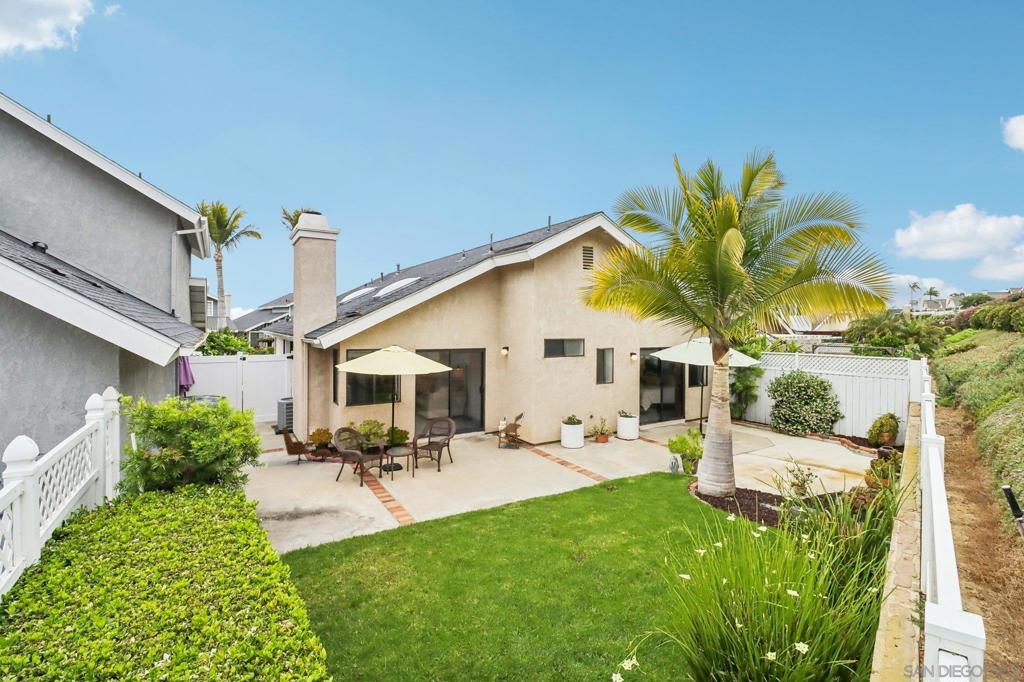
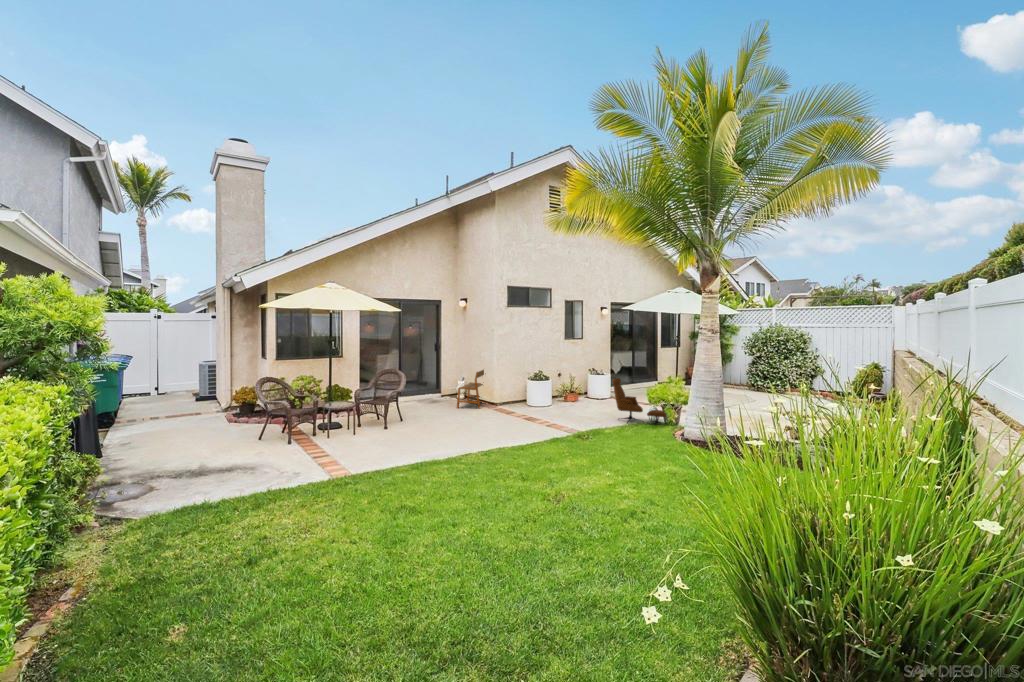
lounge chair: present [282,427,331,465] -> present [612,378,666,424]

